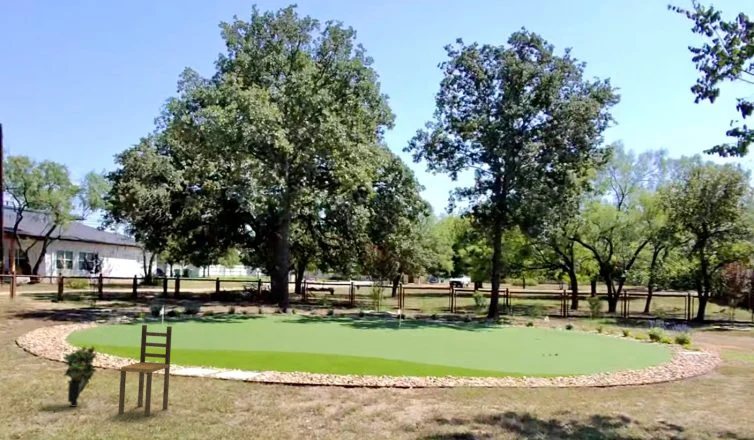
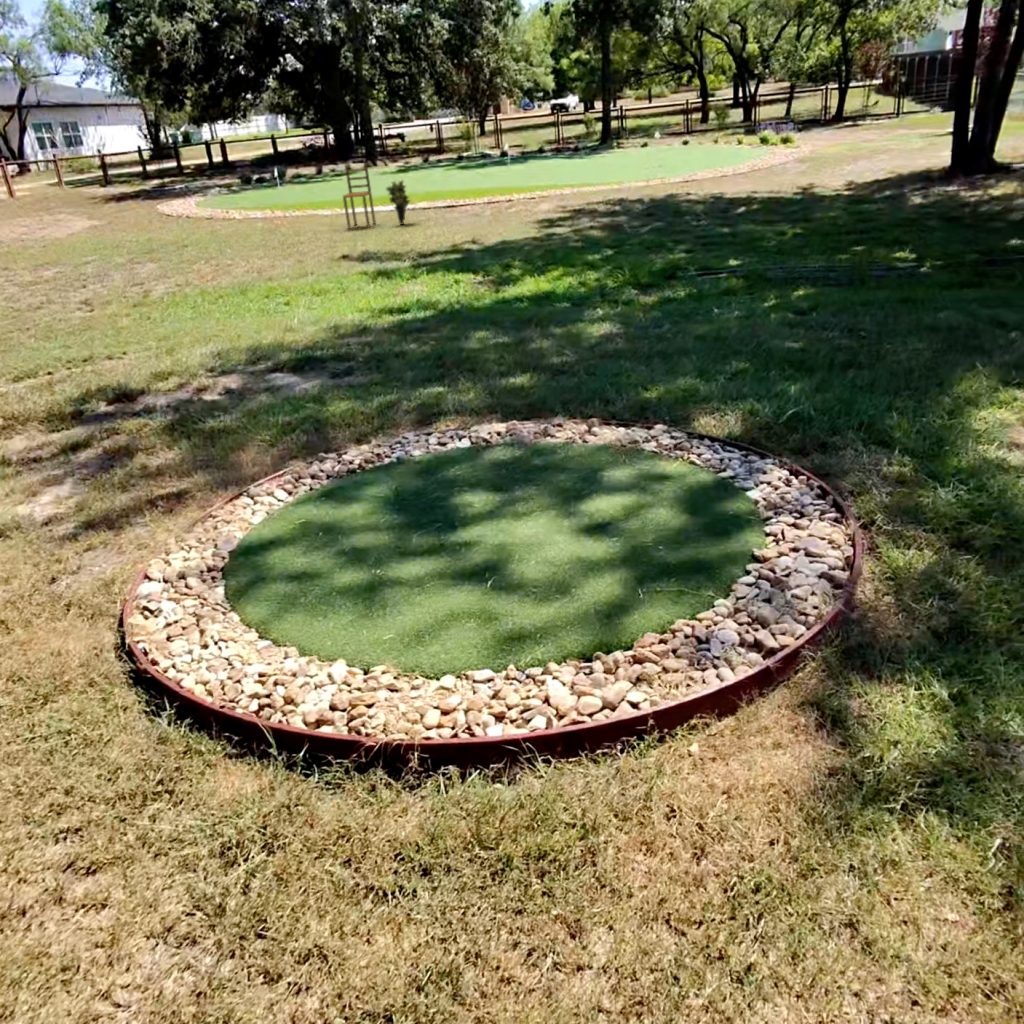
potted plant: present [64,346,96,407] -> present [387,180,410,224]

